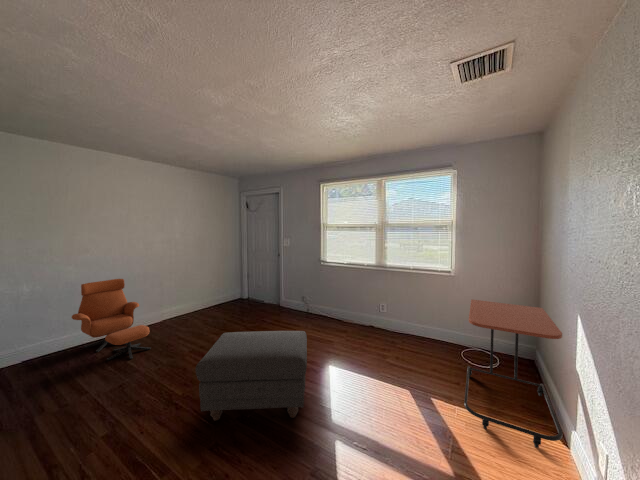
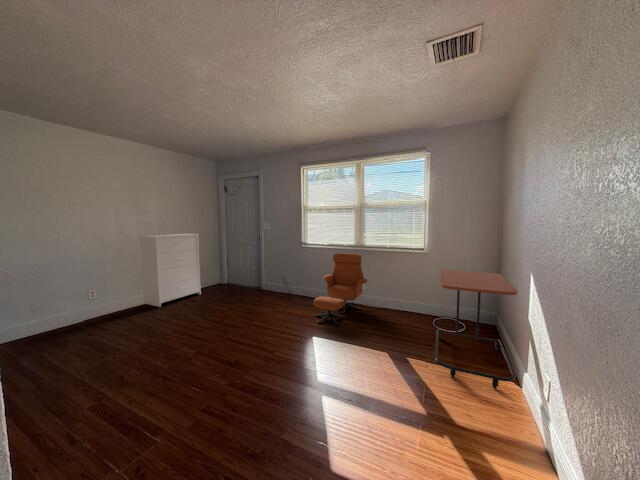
dresser: none [163,250,220,324] -> present [140,234,201,307]
lounge chair: present [72,279,151,360] -> present [314,253,368,325]
ottoman: present [196,331,307,421] -> none [185,303,294,388]

